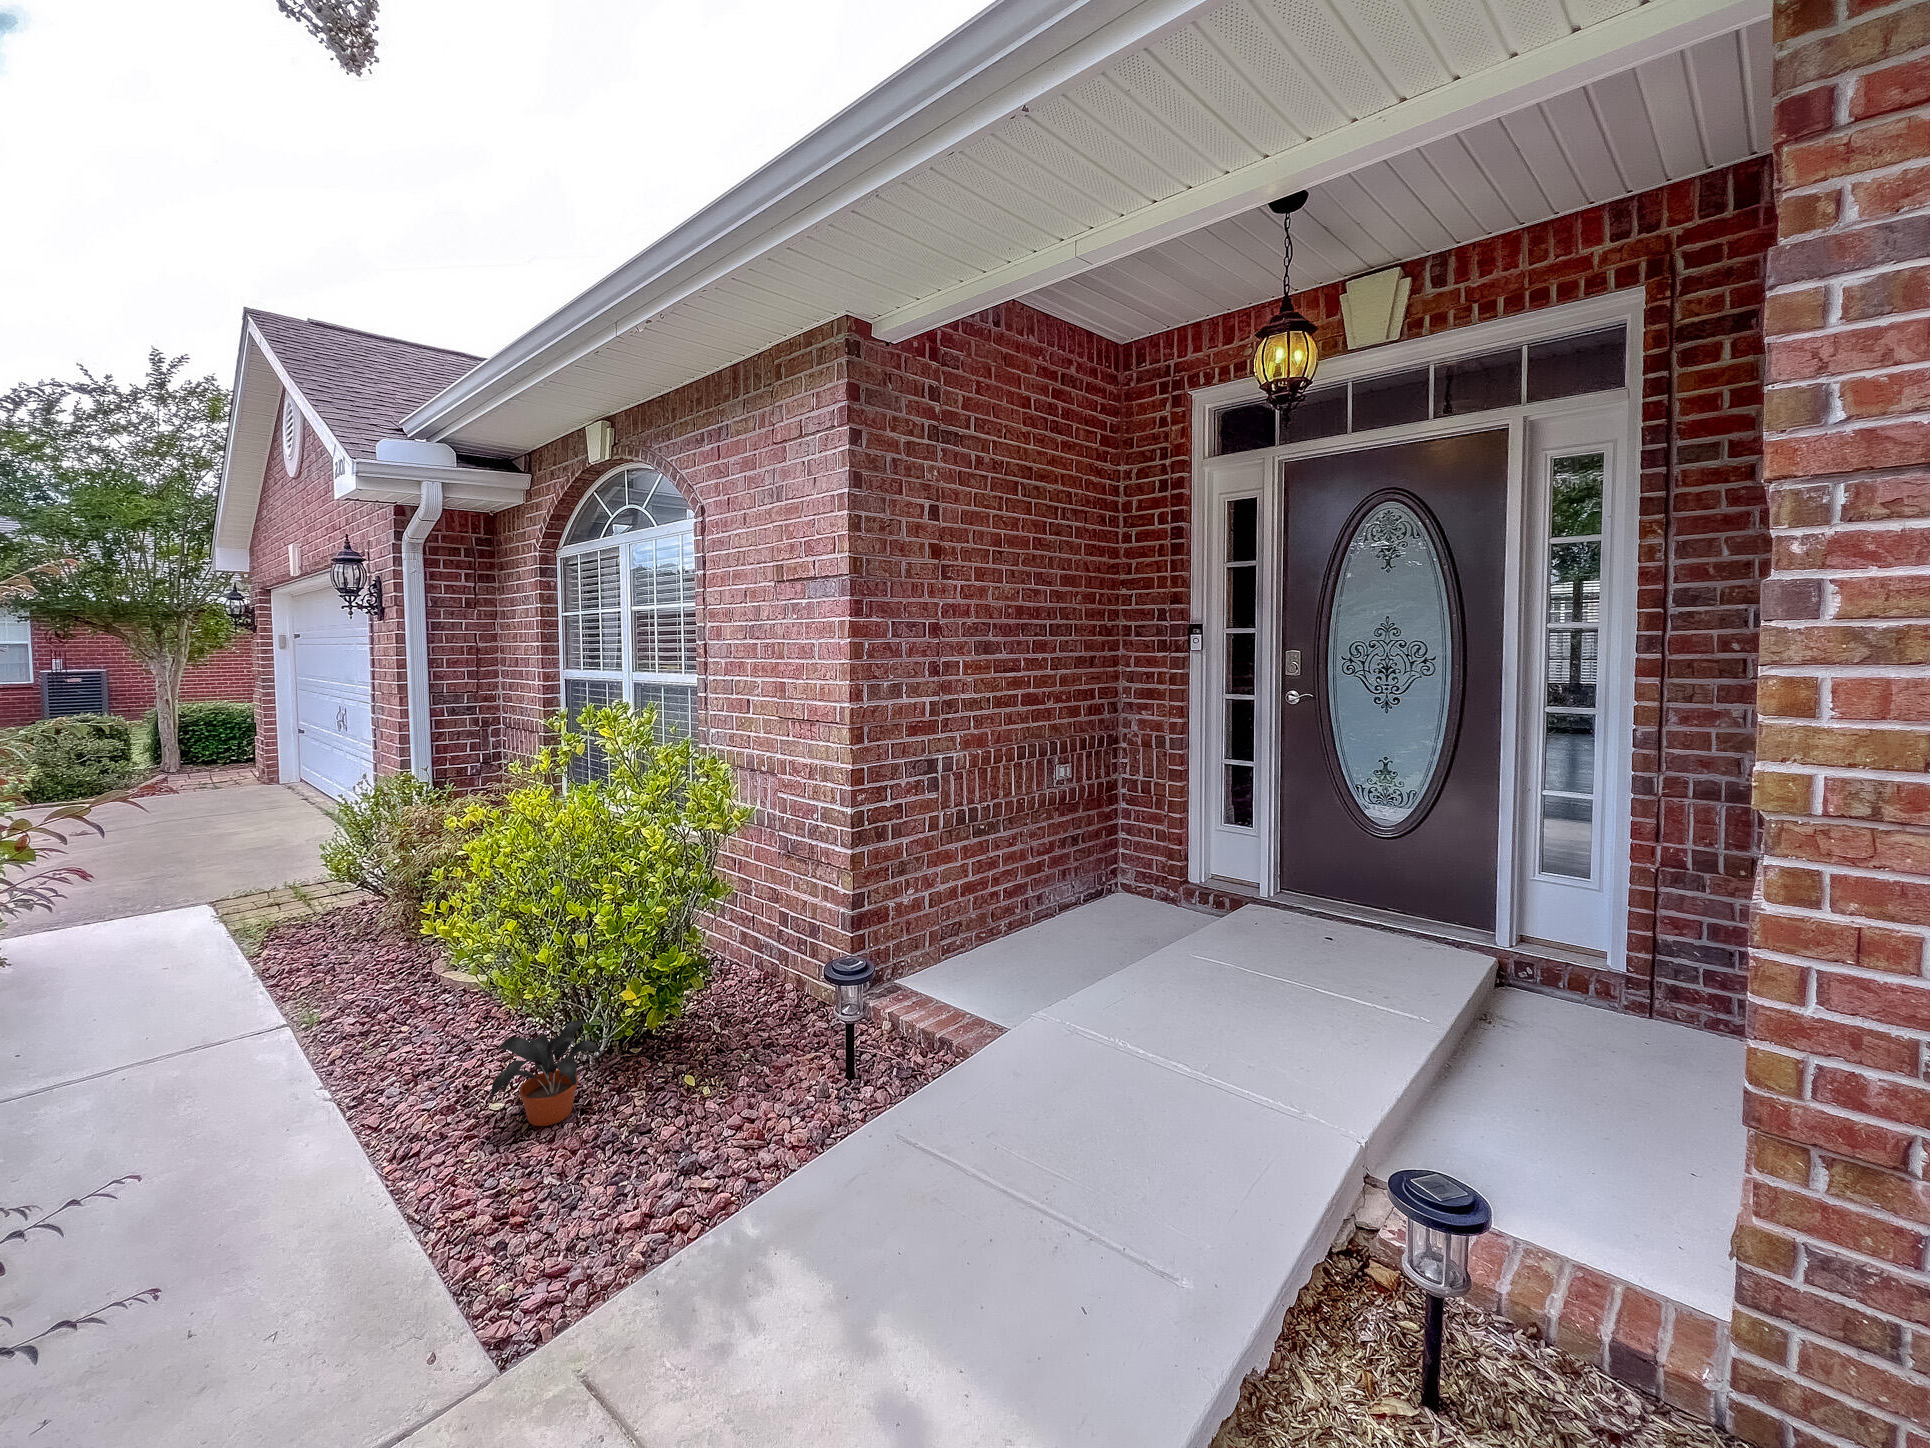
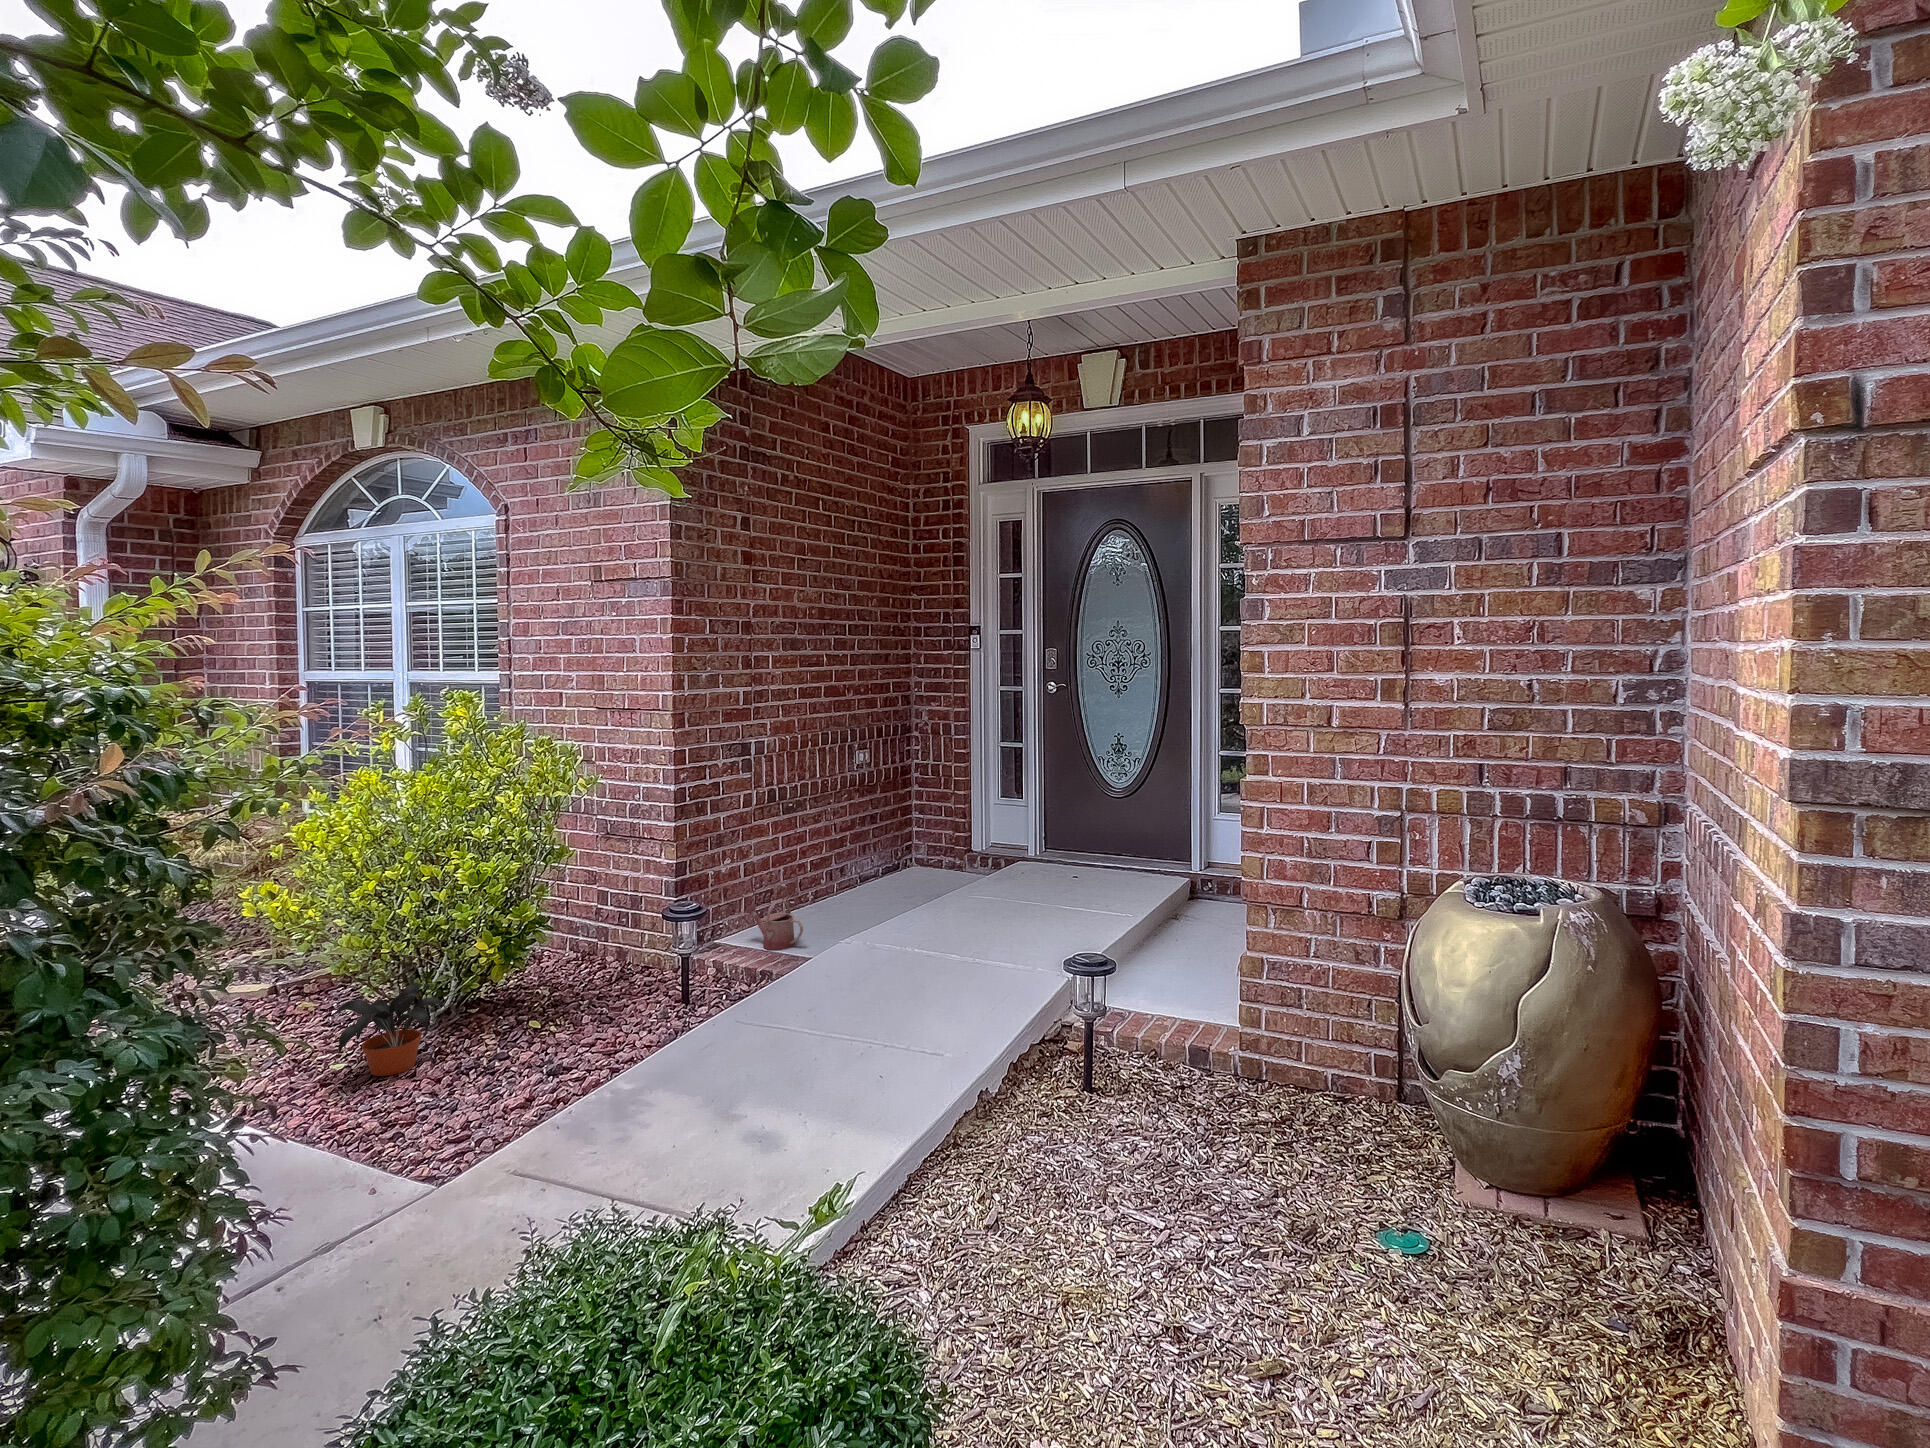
watering can: none [925,942,988,1002] -> present [745,899,803,950]

